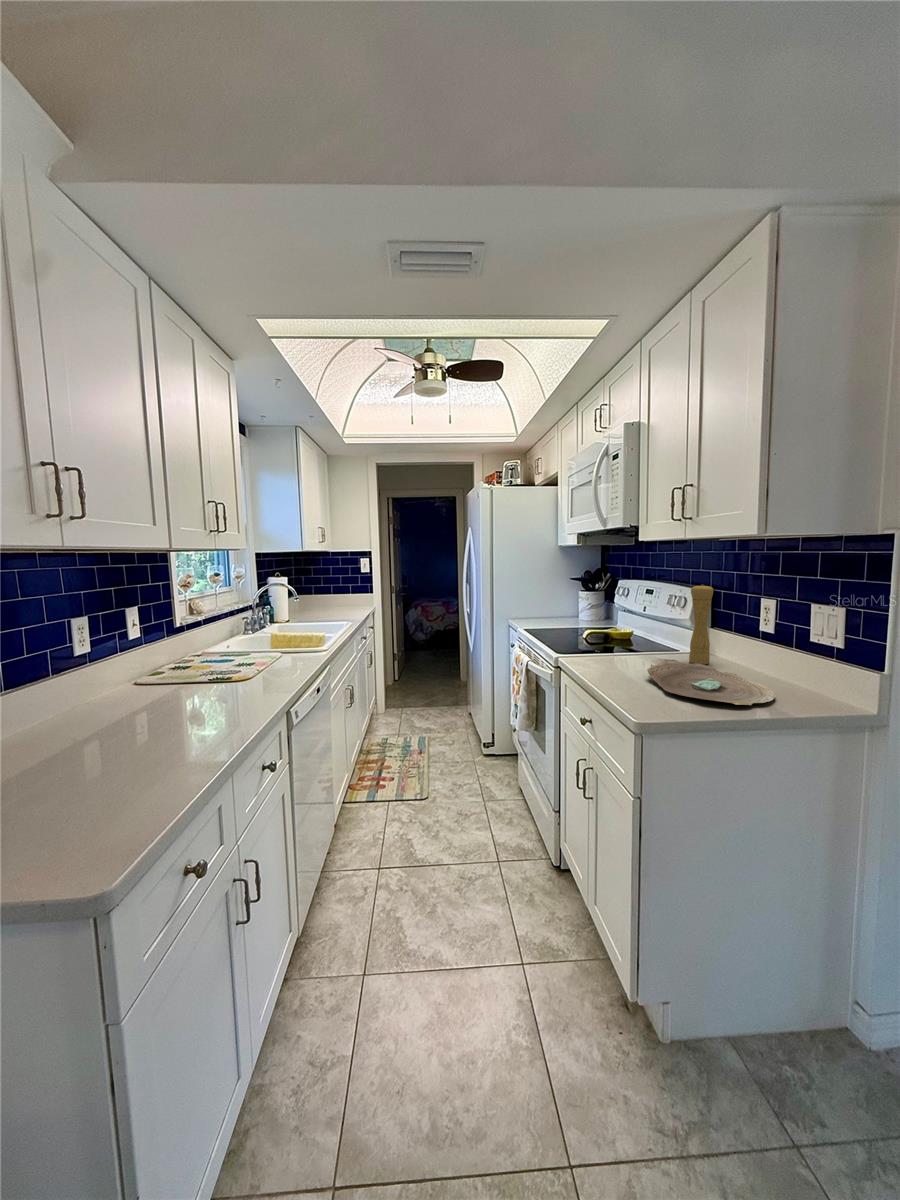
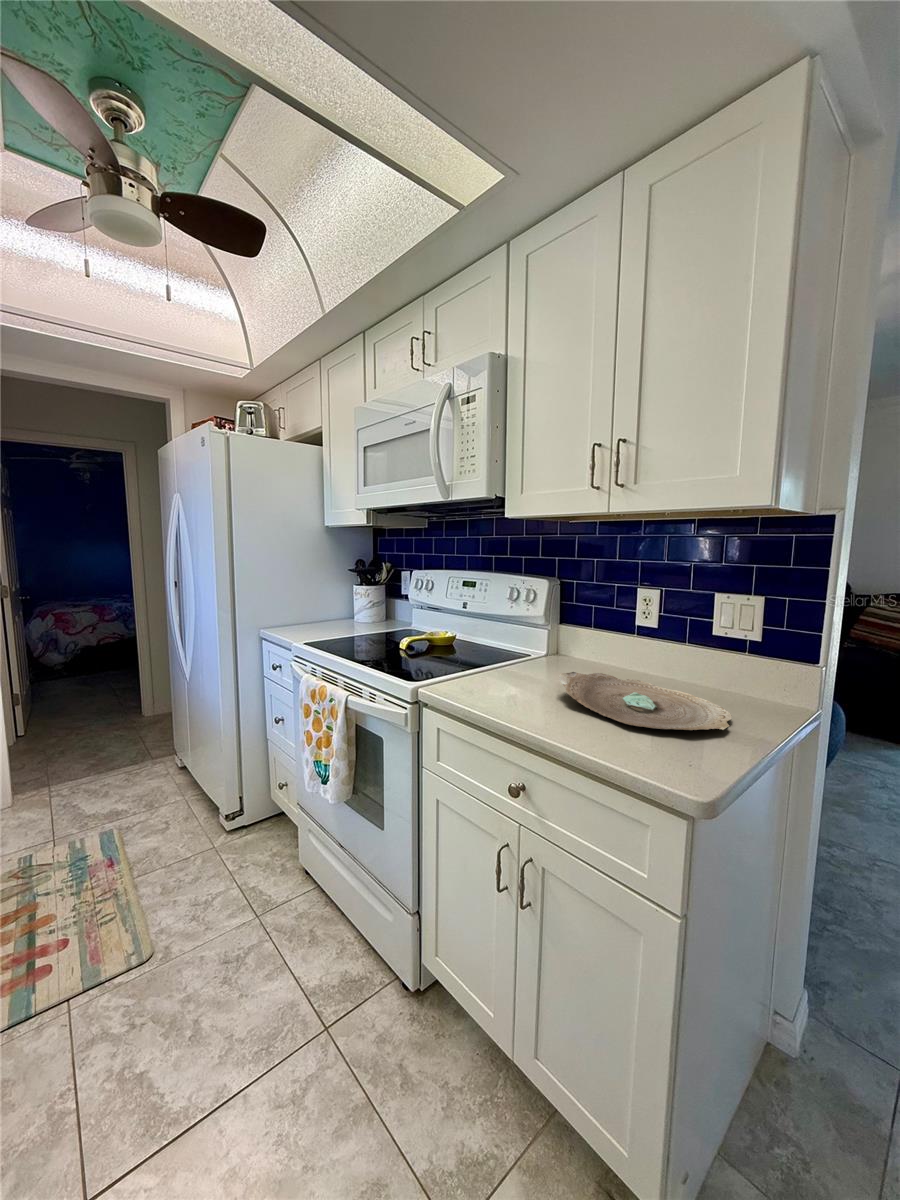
pepper mill: present [689,584,713,664] -> none [558,573,586,671]

